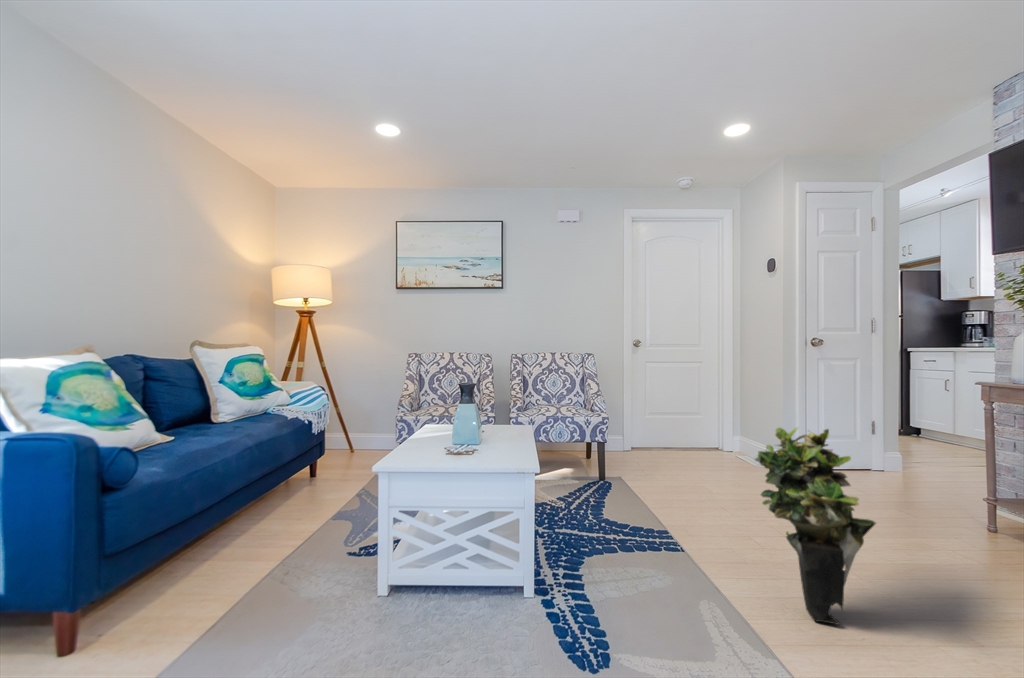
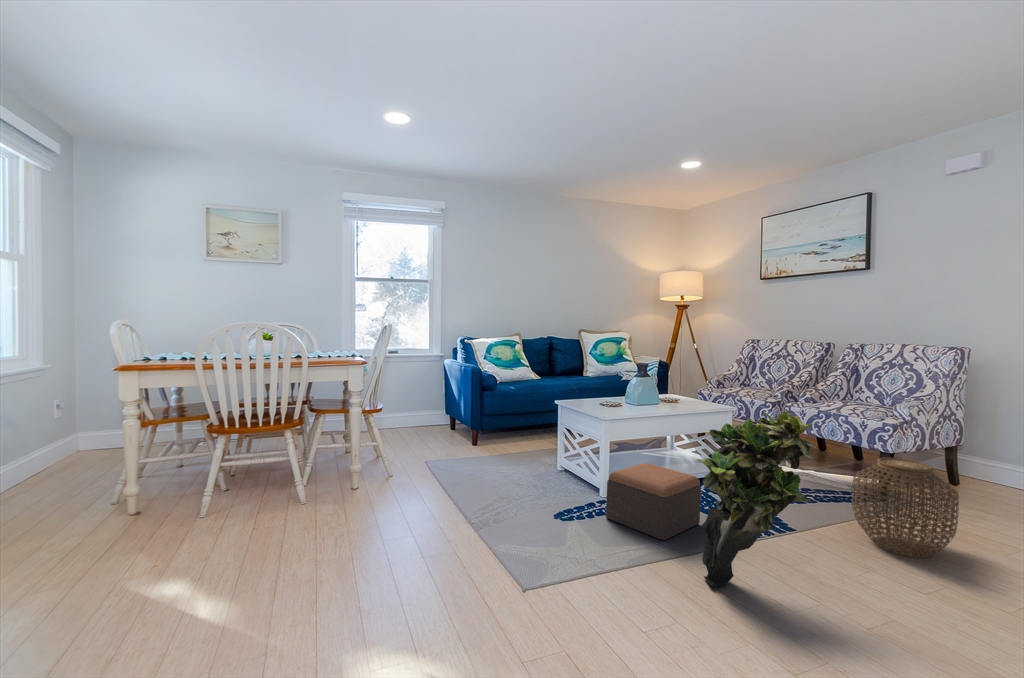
woven basket: none [667,444,734,518] -> present [852,458,959,558]
footstool: none [597,520,718,630] -> present [606,463,701,541]

